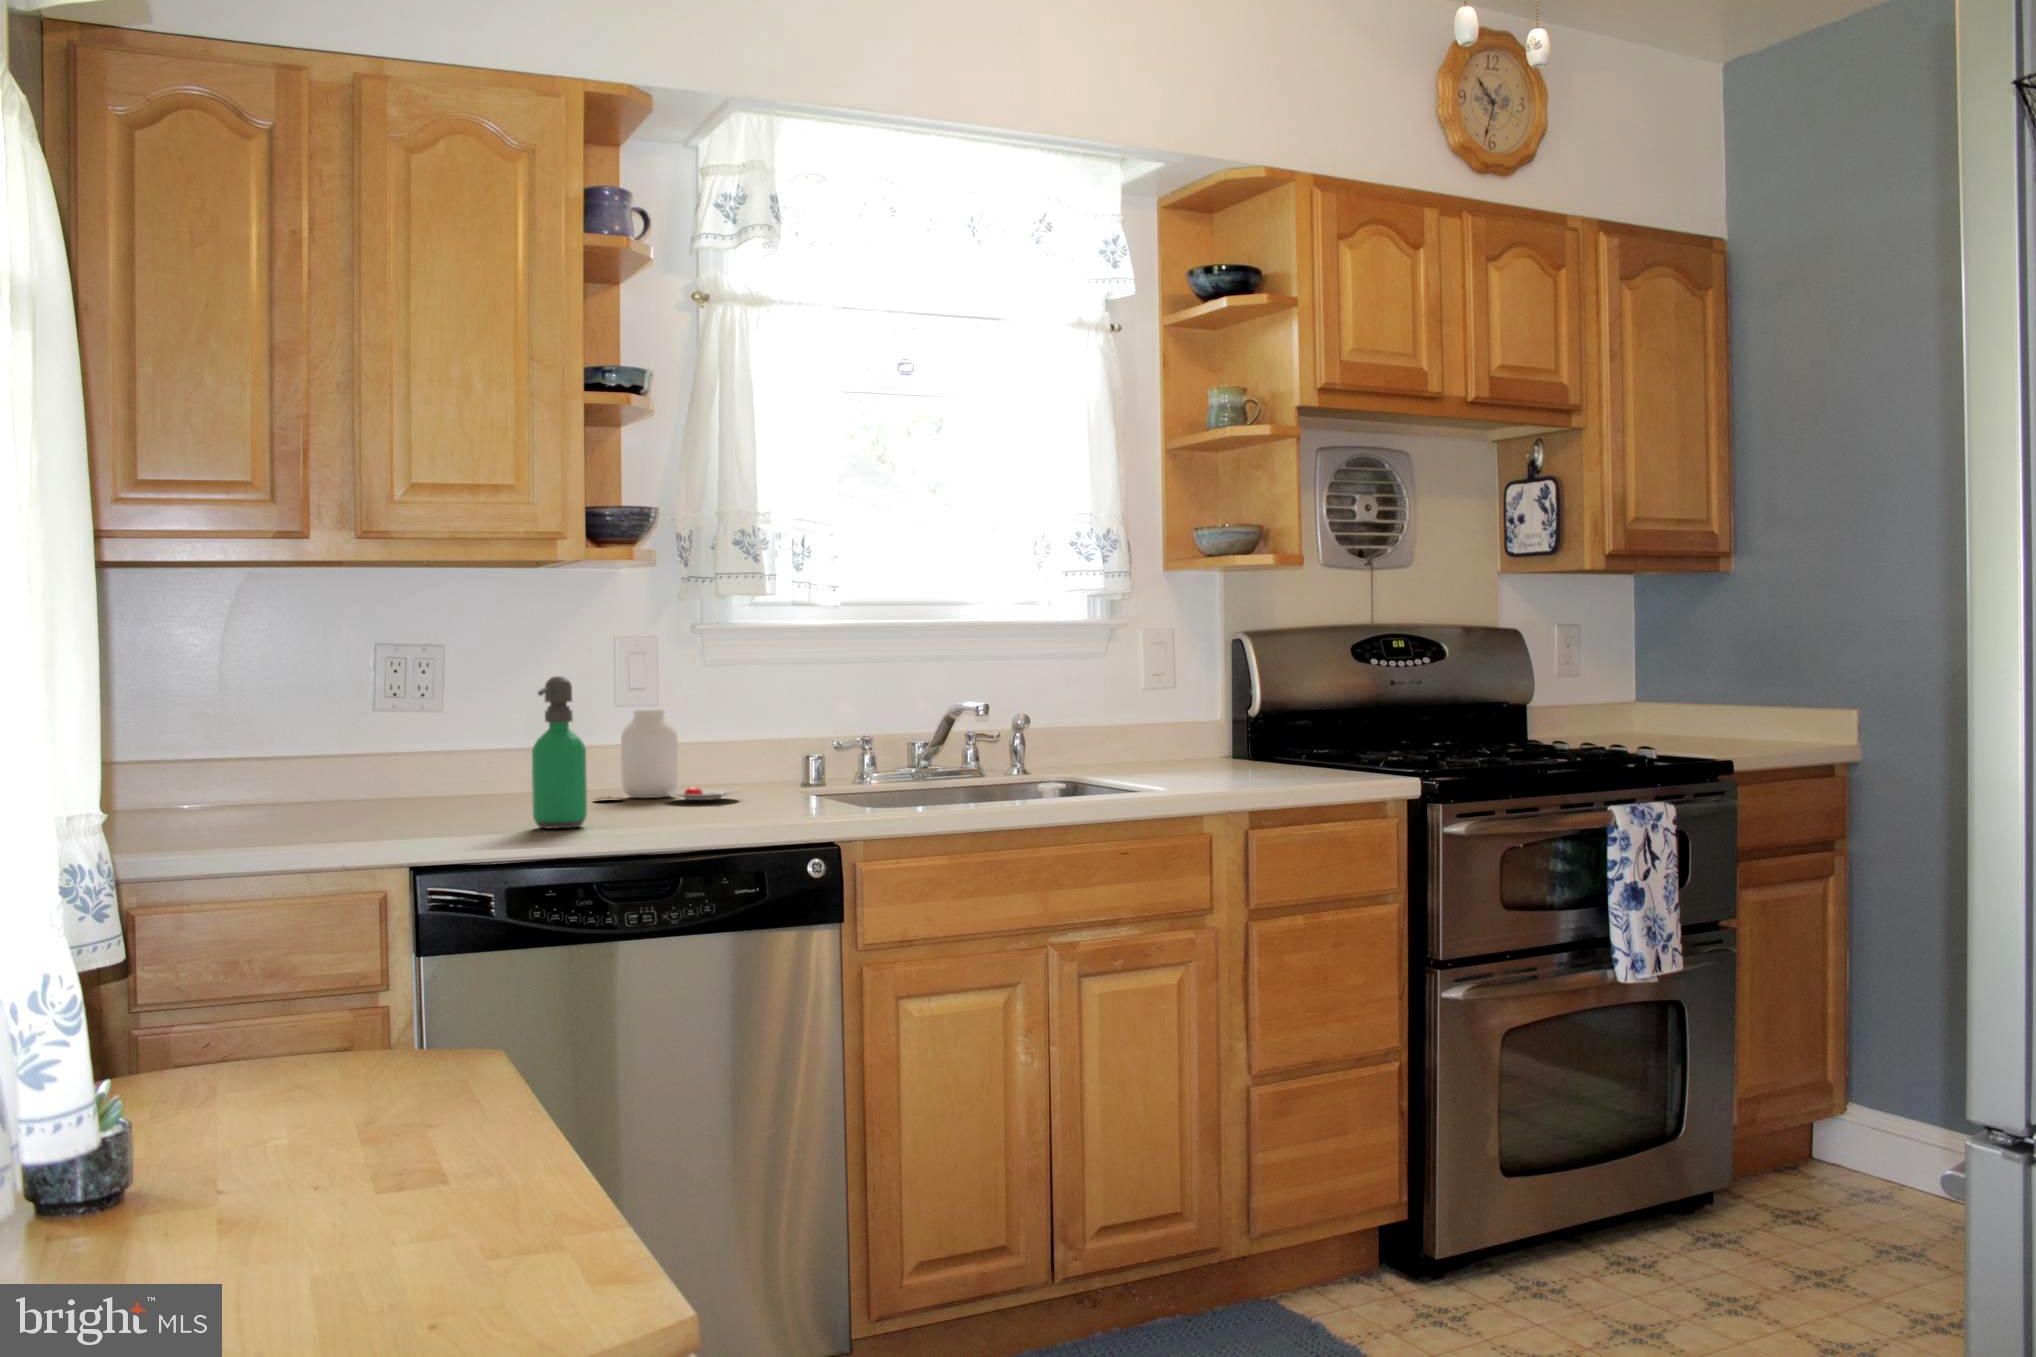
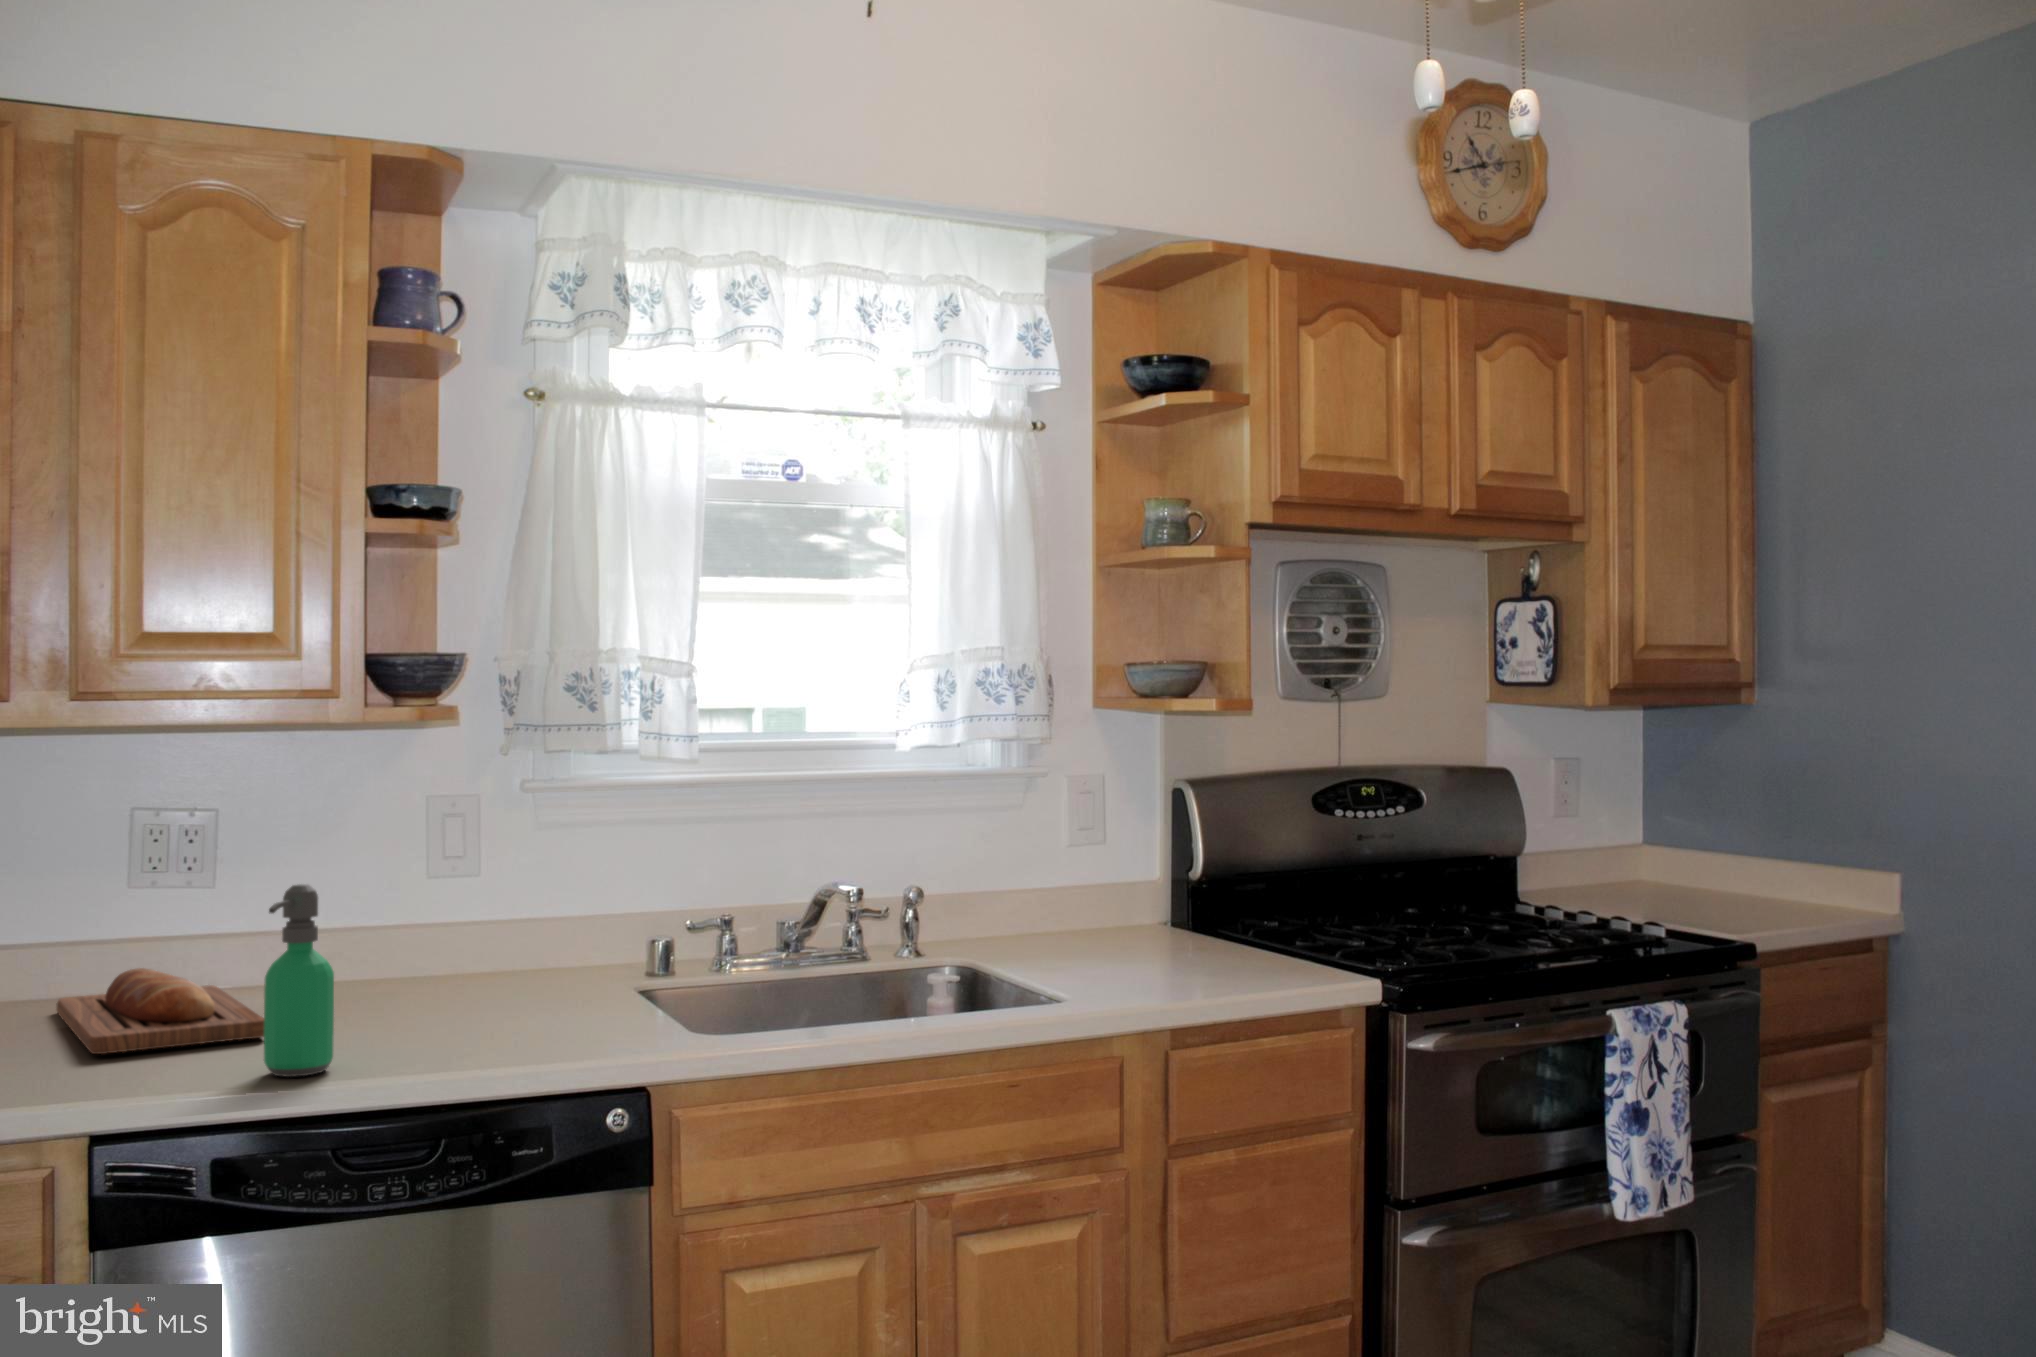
jar: present [597,710,739,800] -> none [373,893,553,1012]
bread loaf: none [335,768,520,820] -> present [56,968,264,1054]

